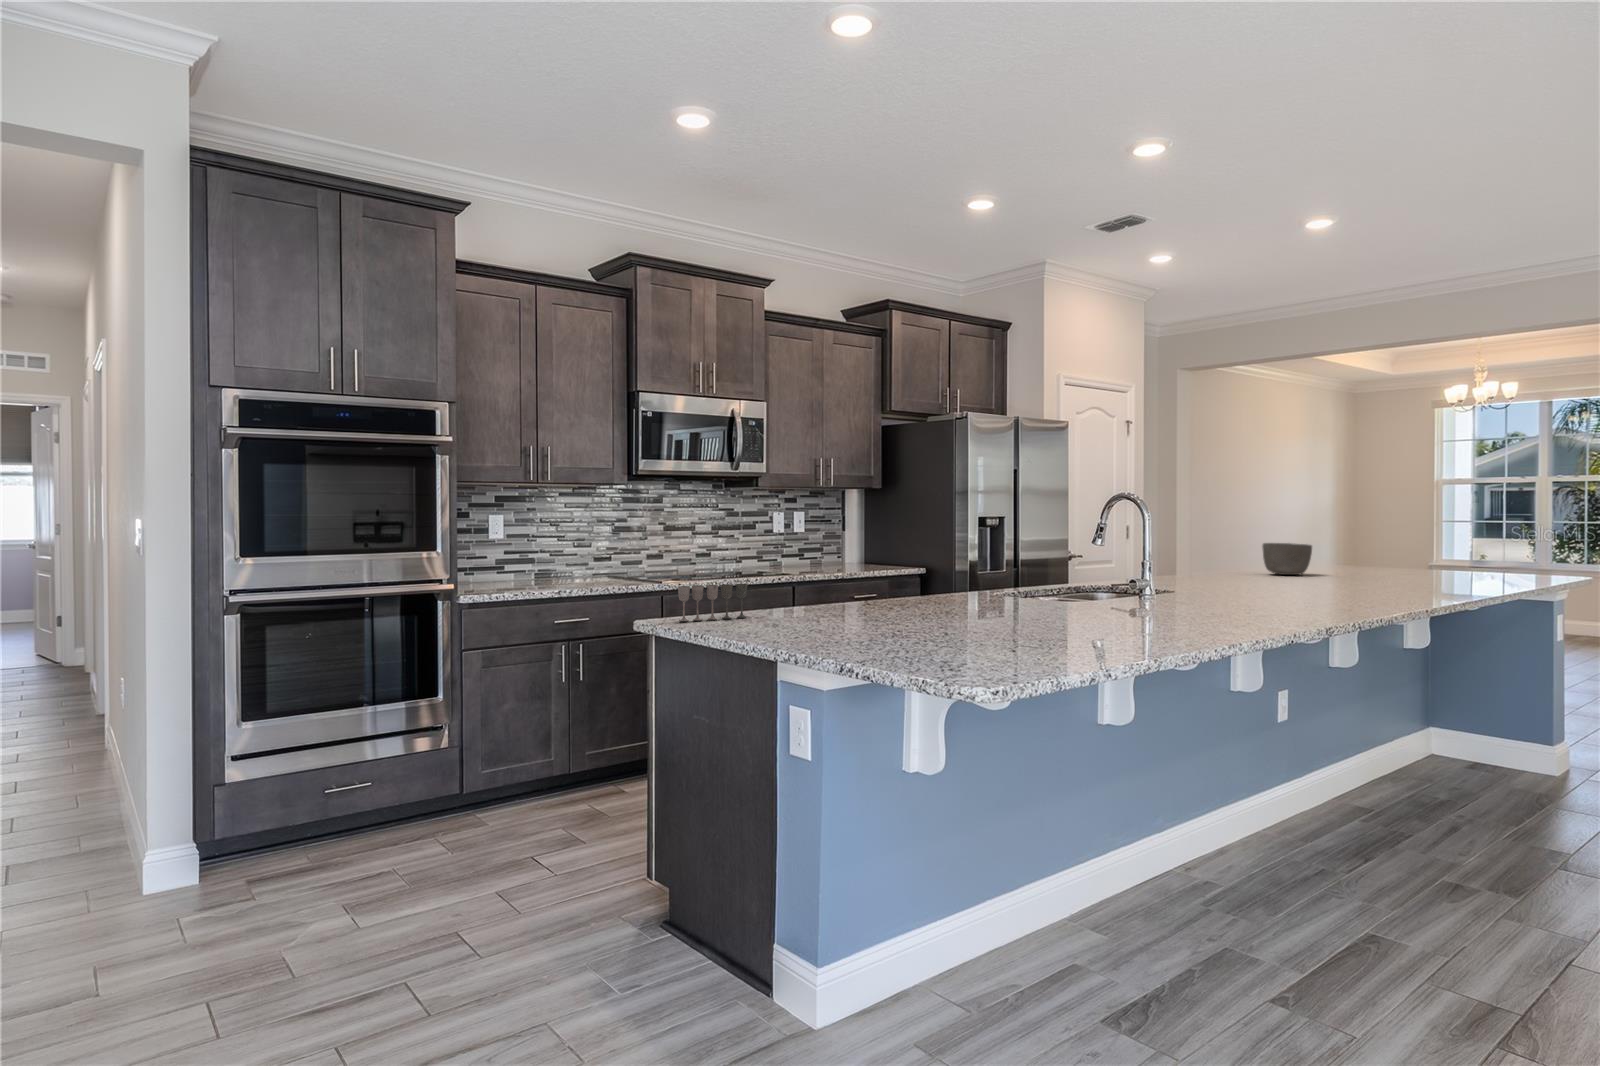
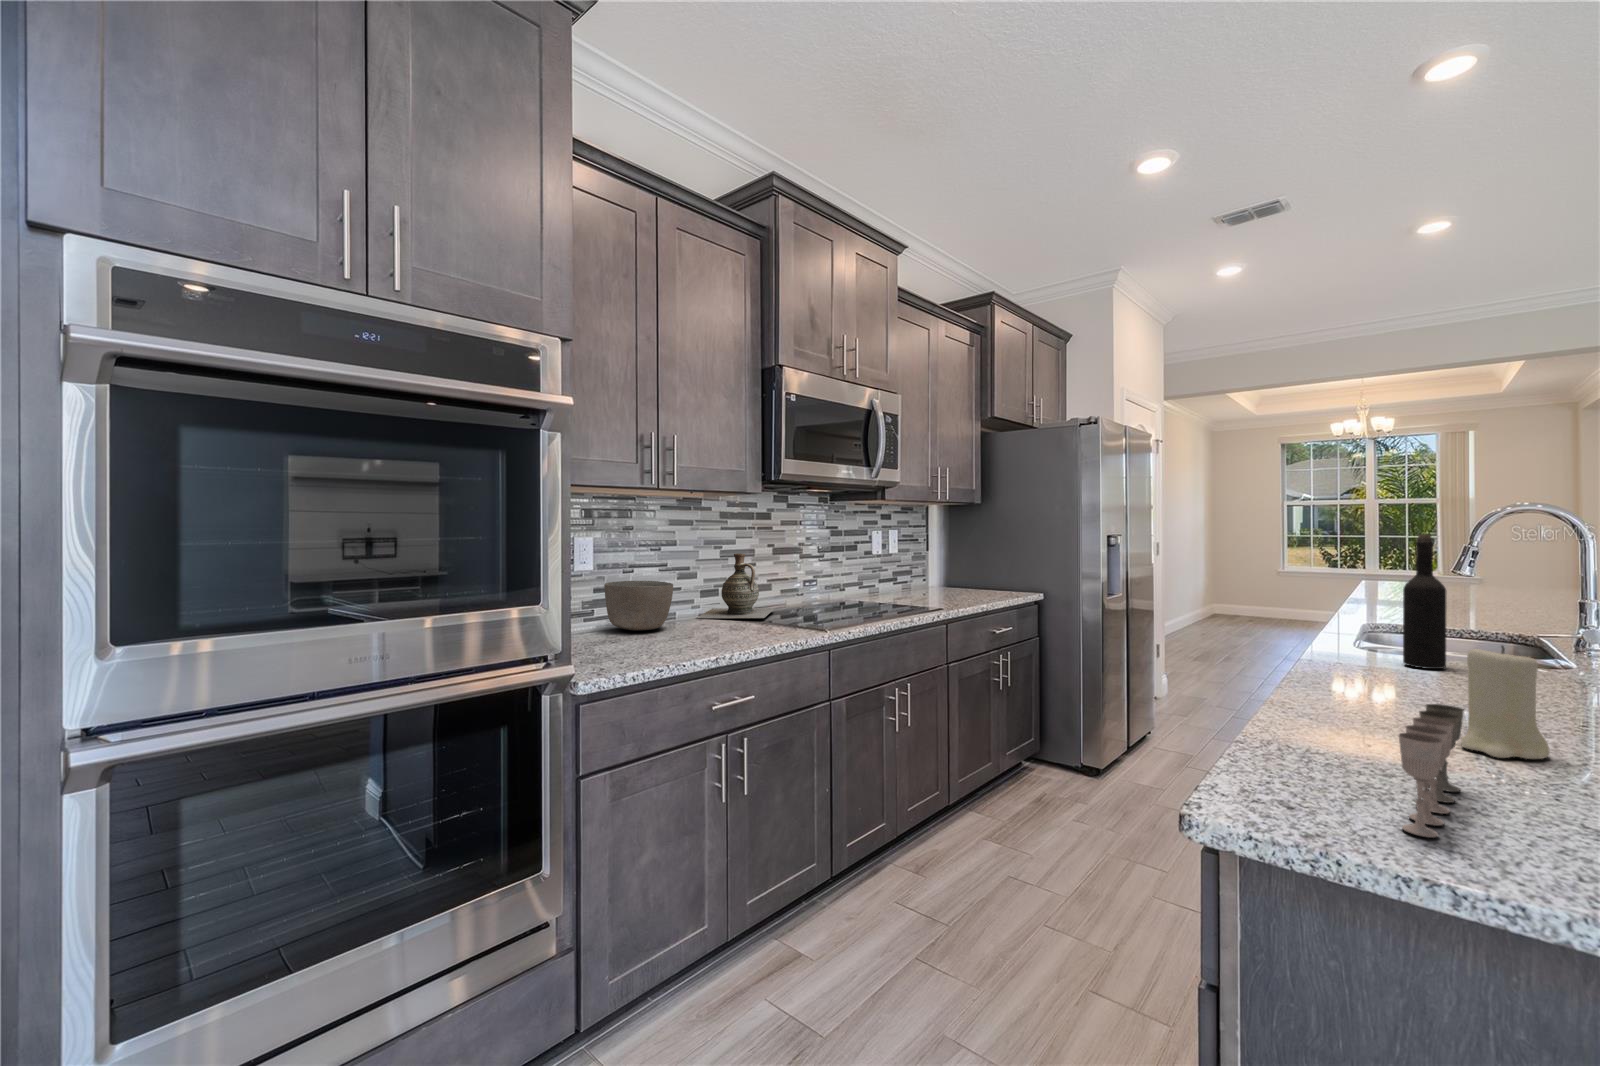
wine bottle: none [948,514,969,598] -> present [1403,534,1447,669]
ceramic jug: none [586,529,655,577] -> present [697,553,775,618]
bowl: present [1262,543,1312,575] -> present [604,581,673,631]
candle: none [804,564,832,614] -> present [1461,646,1550,759]

